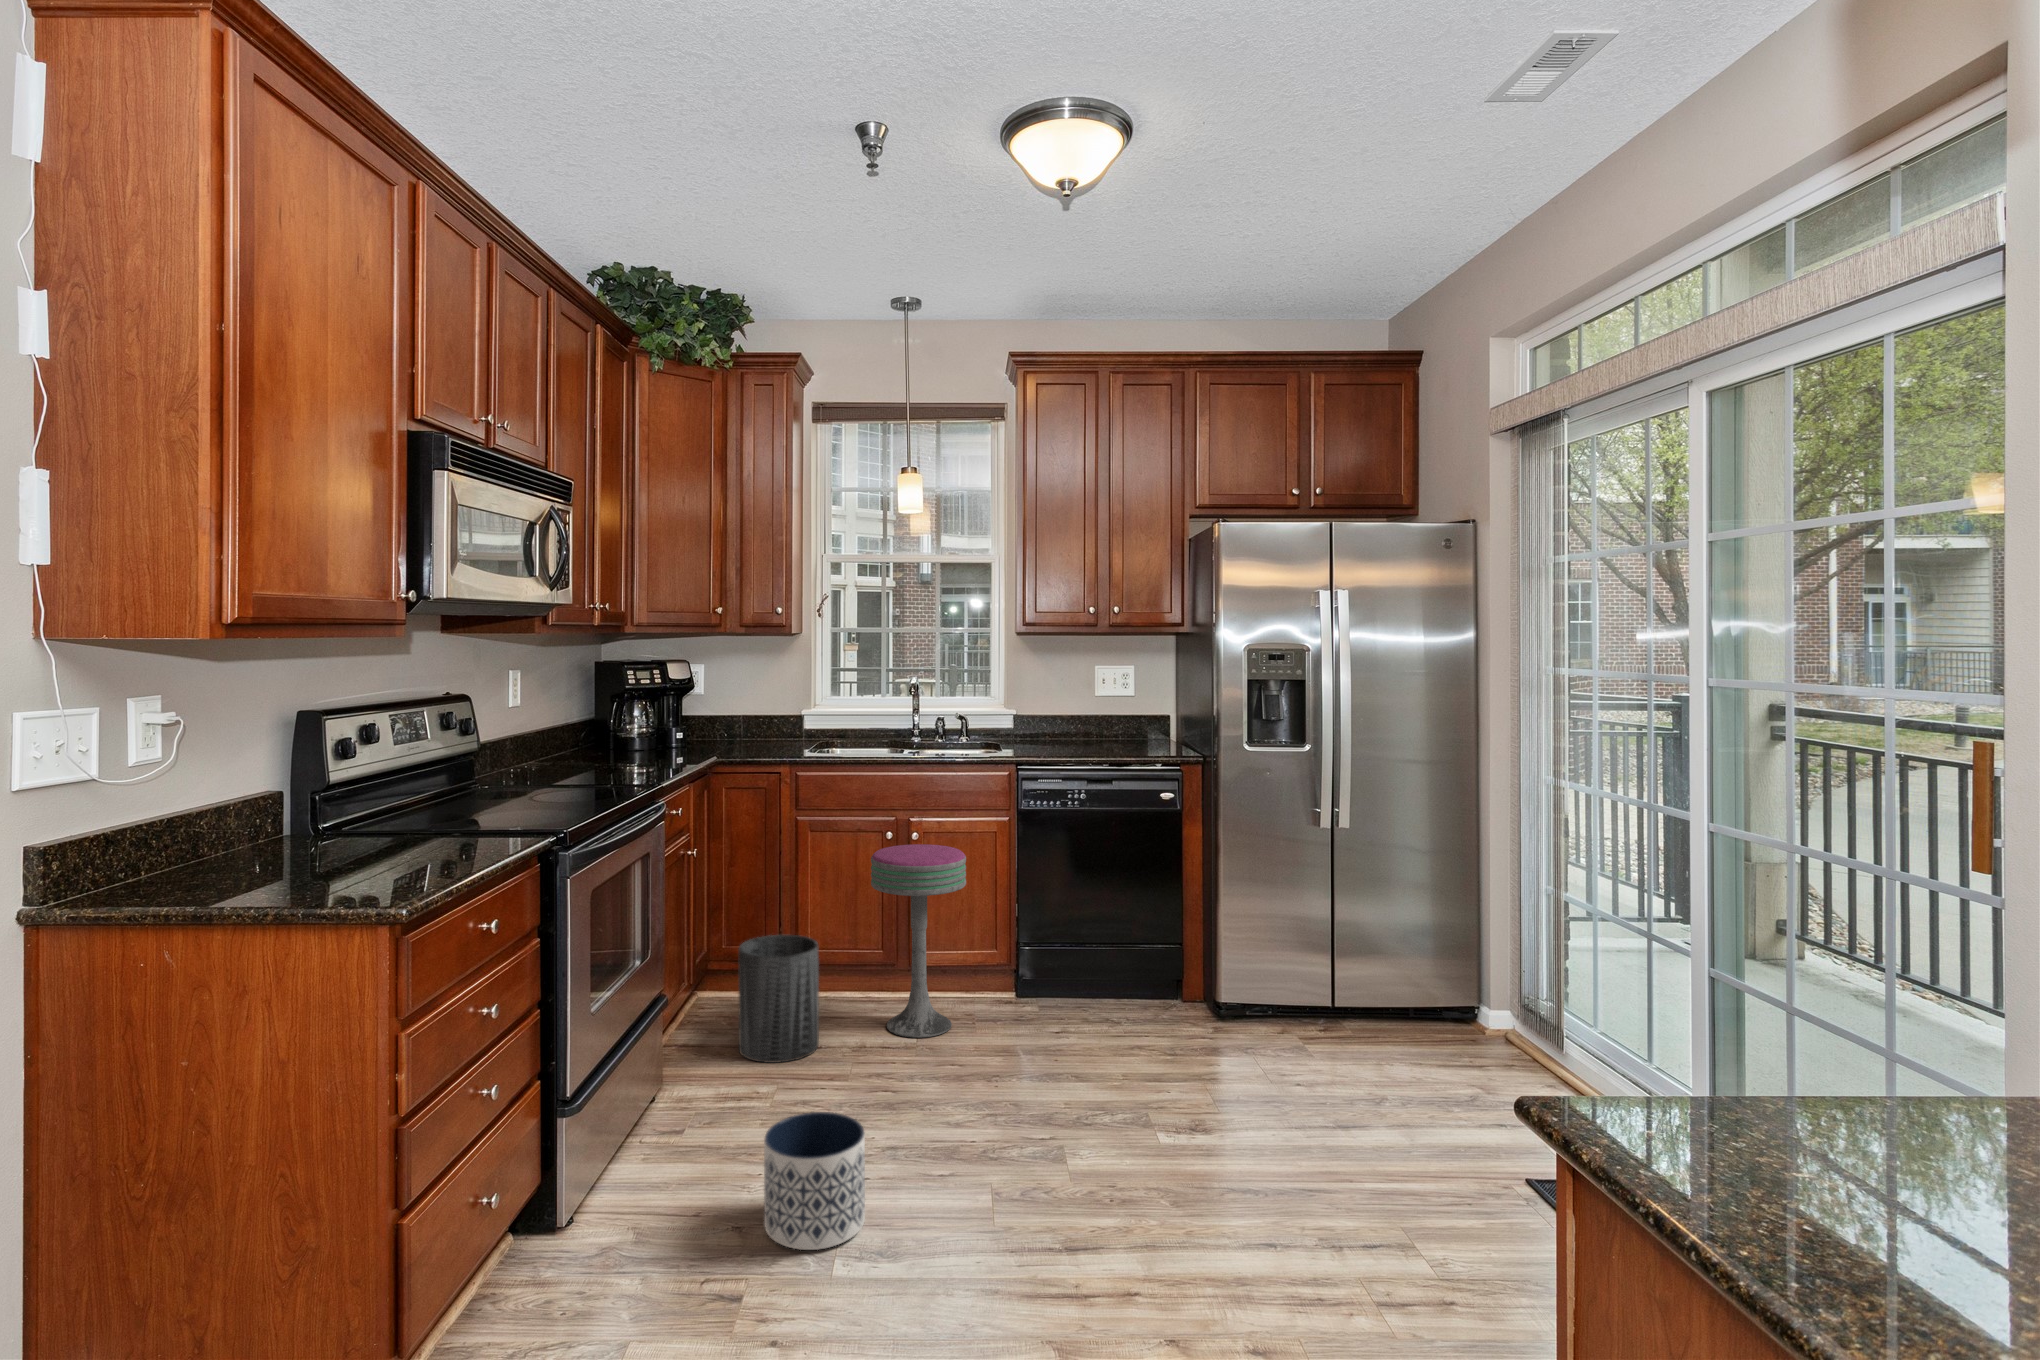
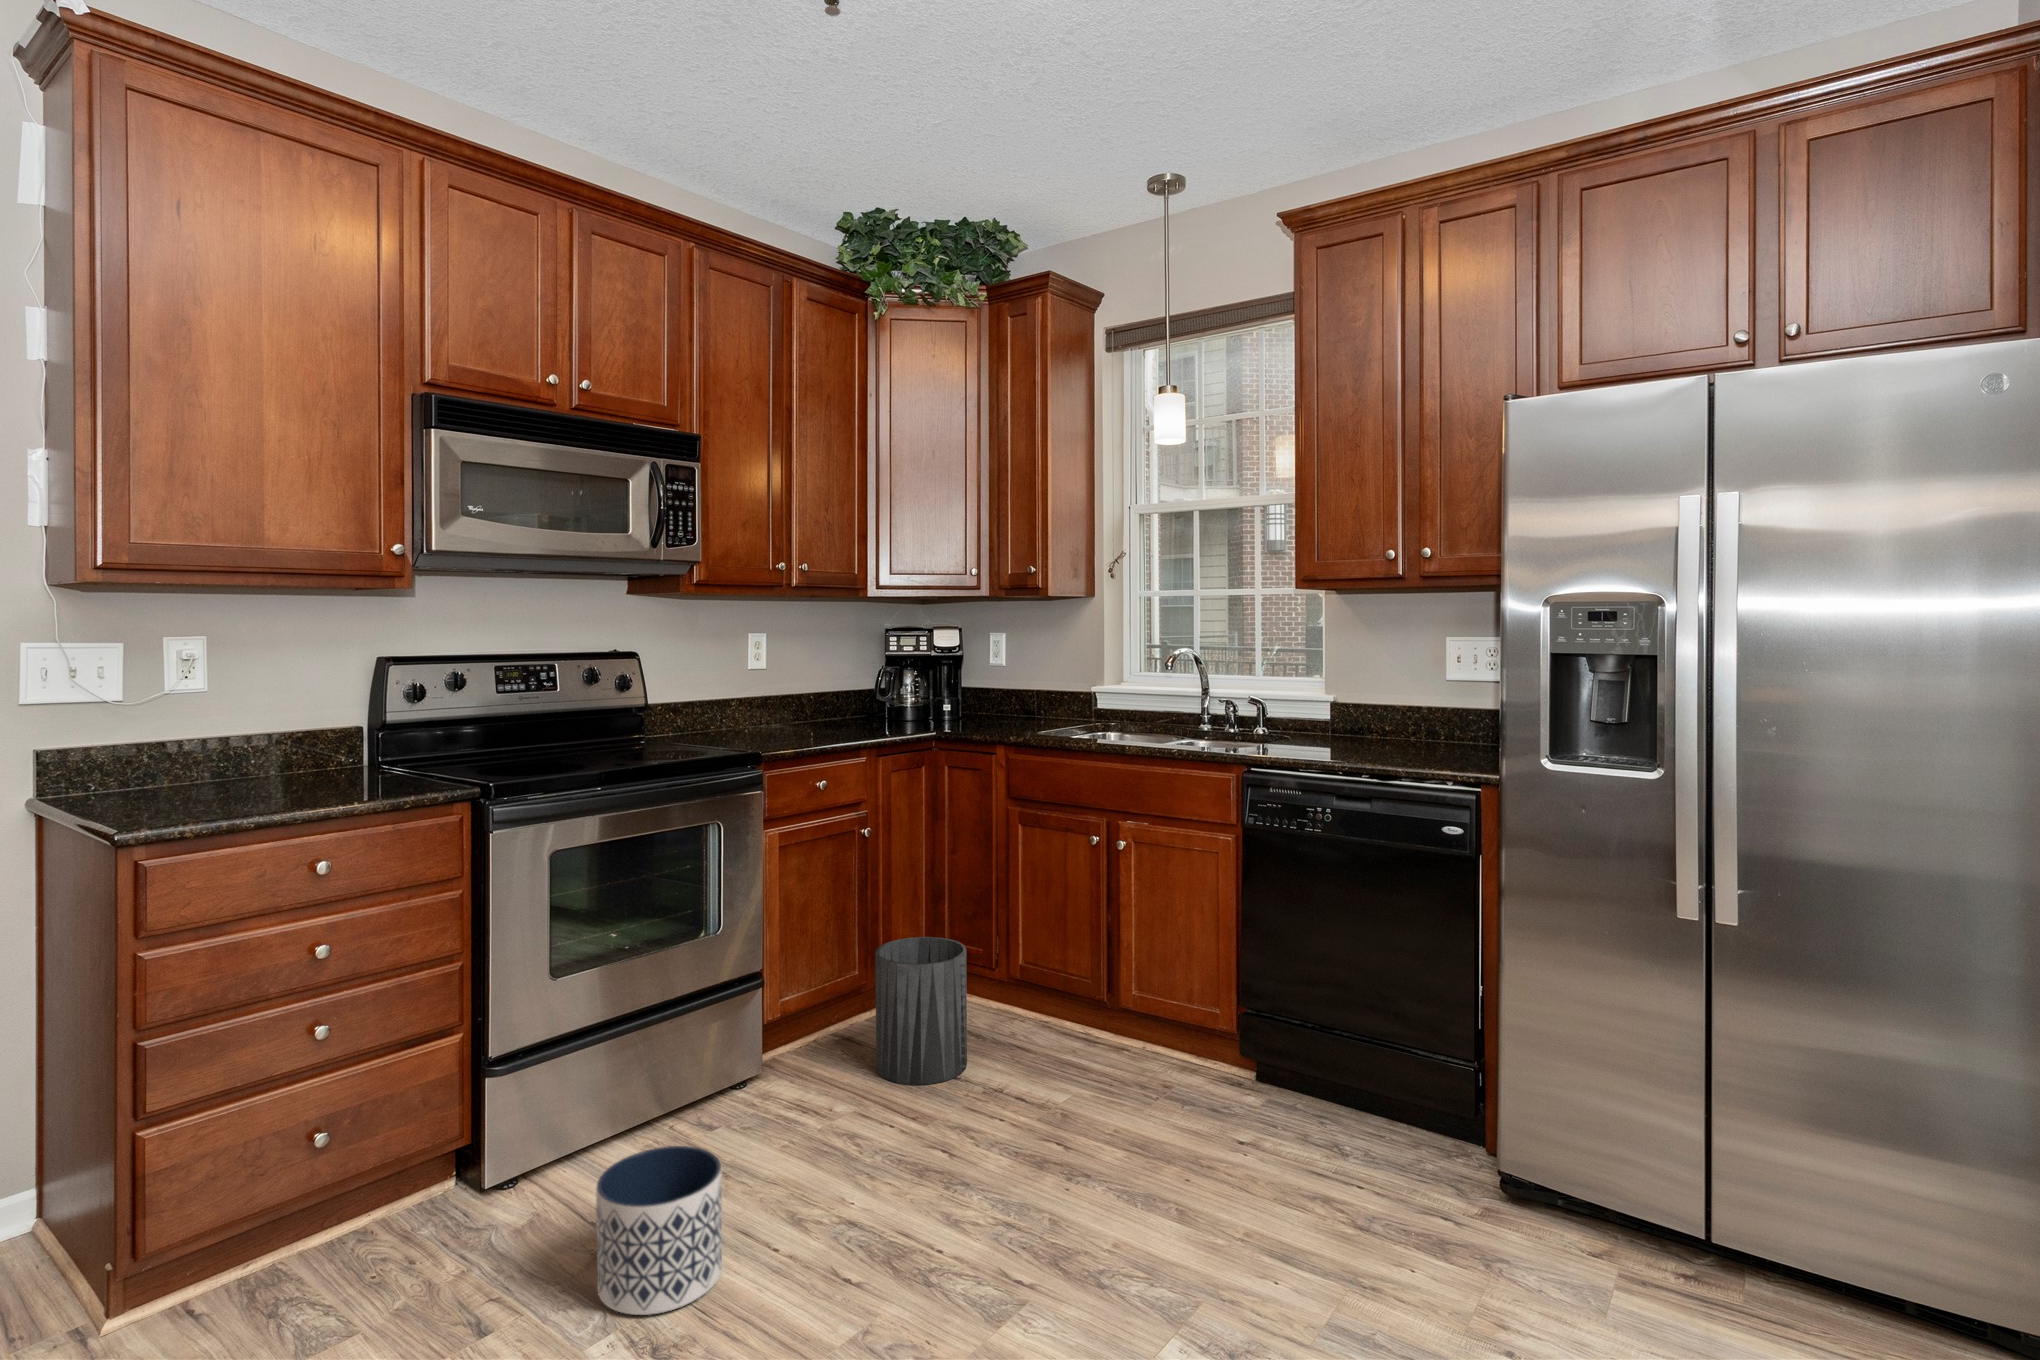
bar stool: present [871,844,966,1038] -> none [1031,854,1151,1099]

